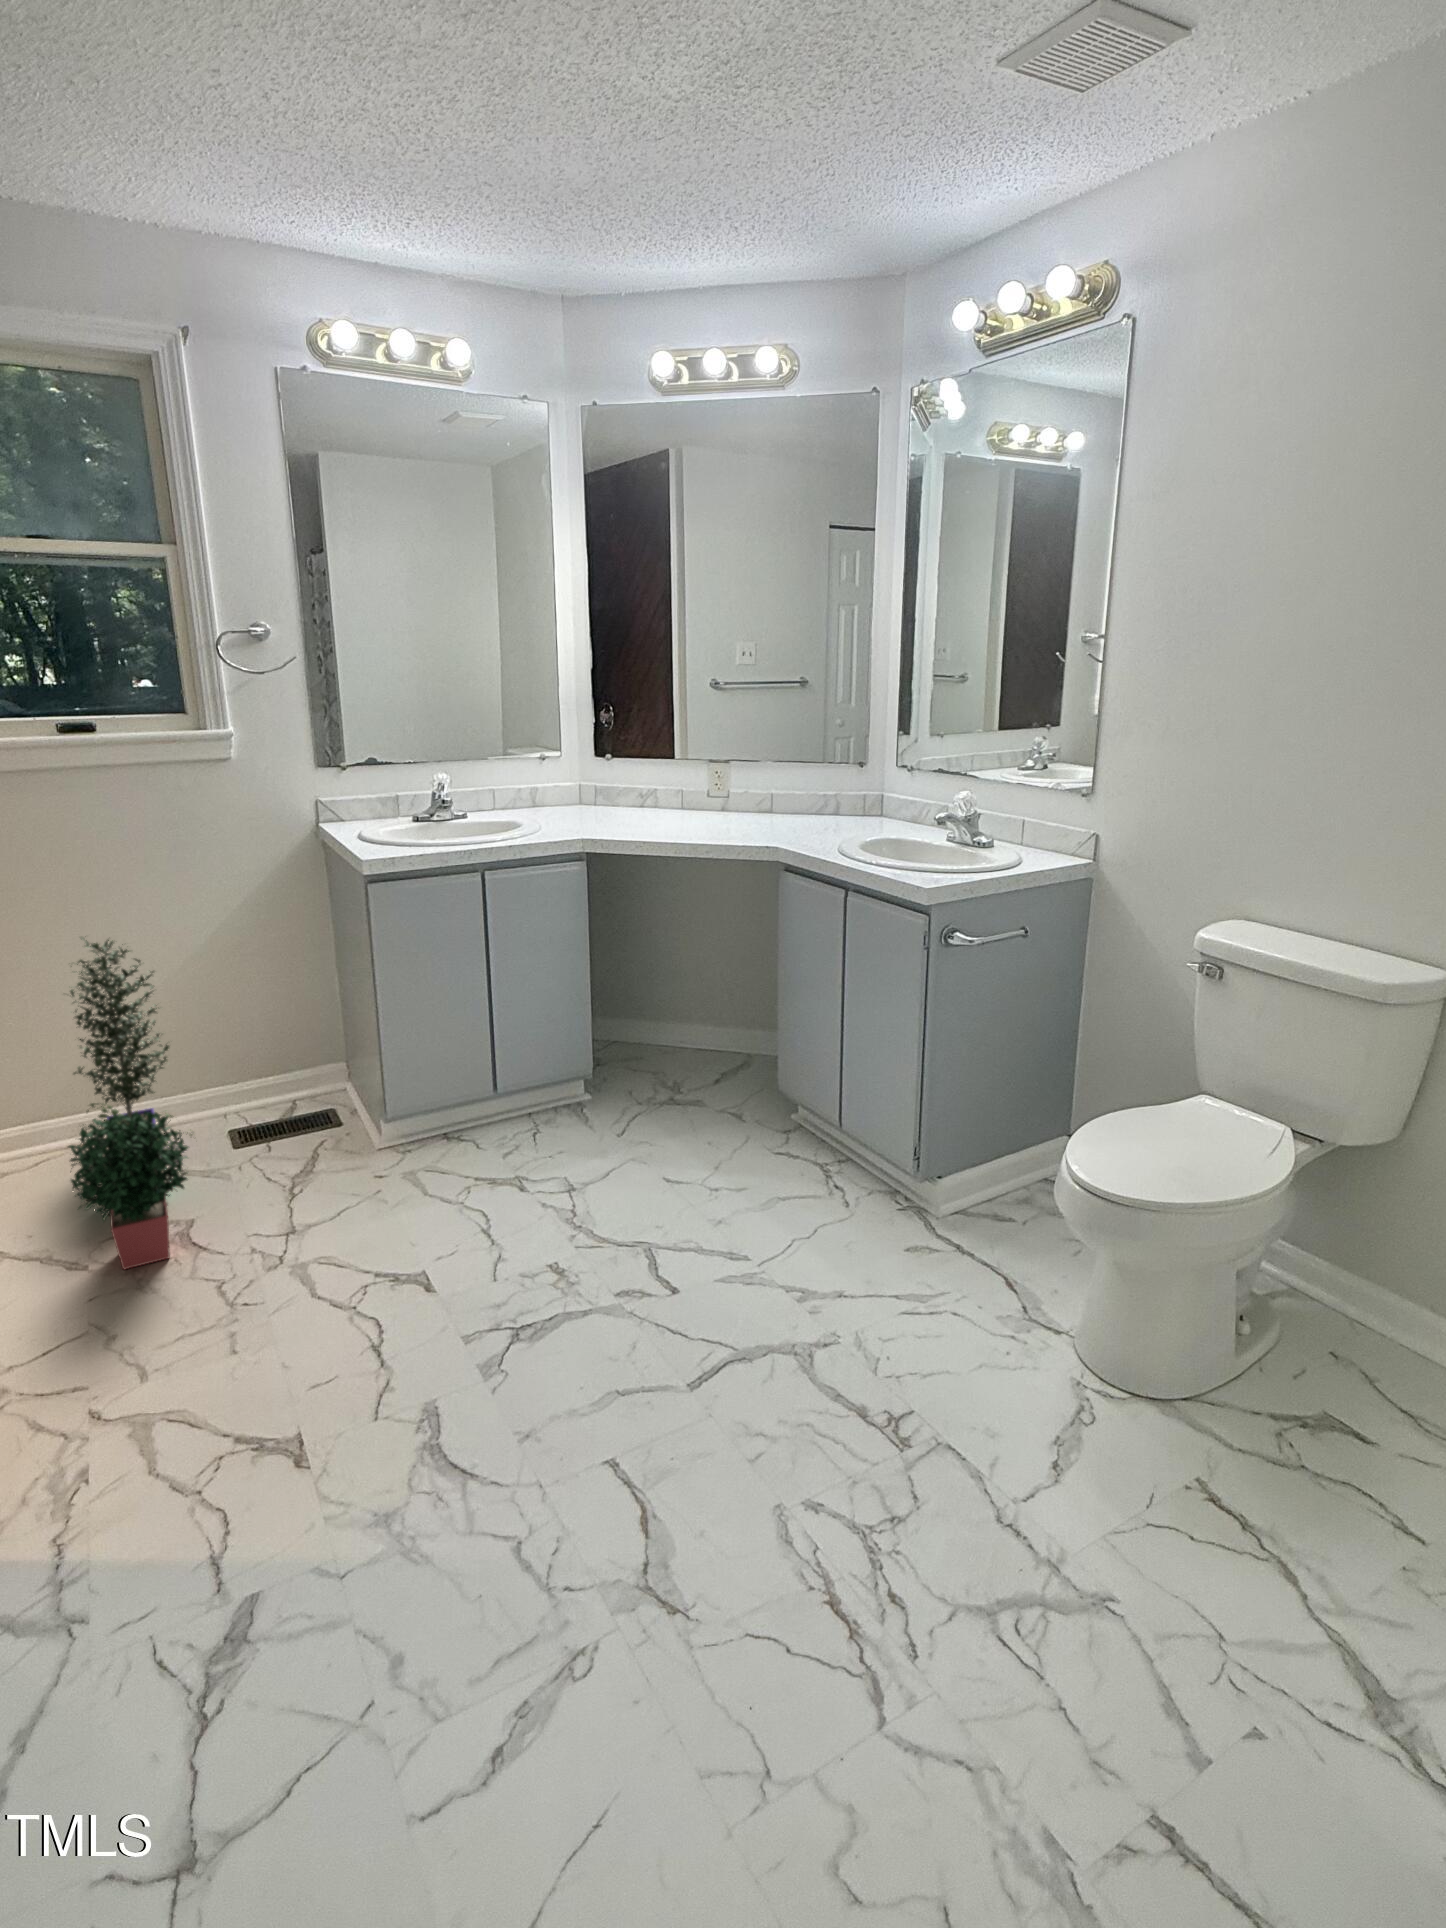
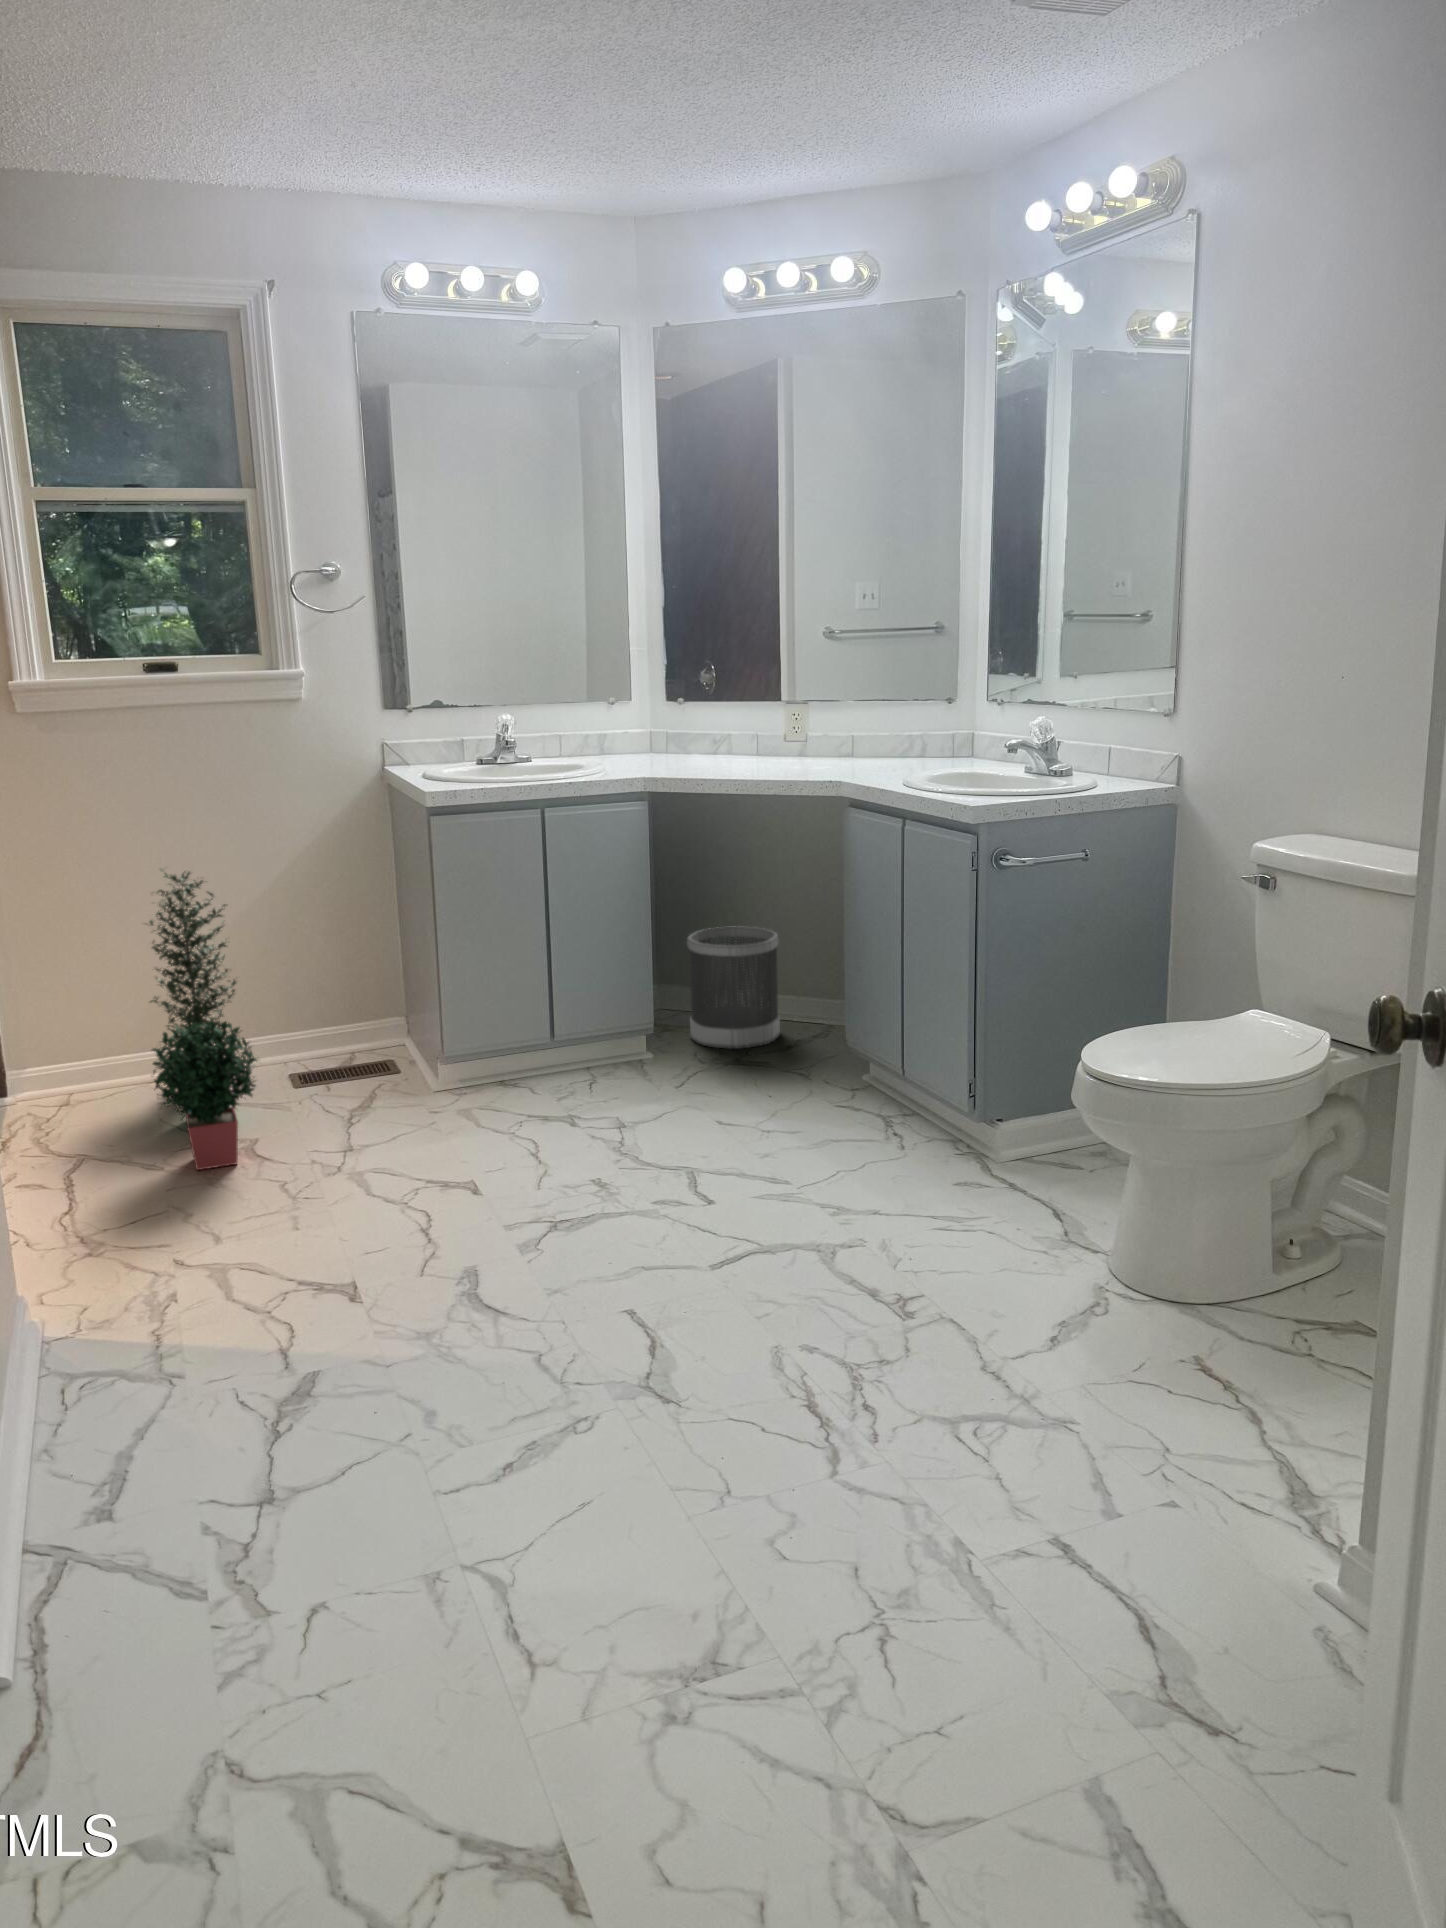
wastebasket: none [618,968,703,1085] -> present [687,926,780,1049]

